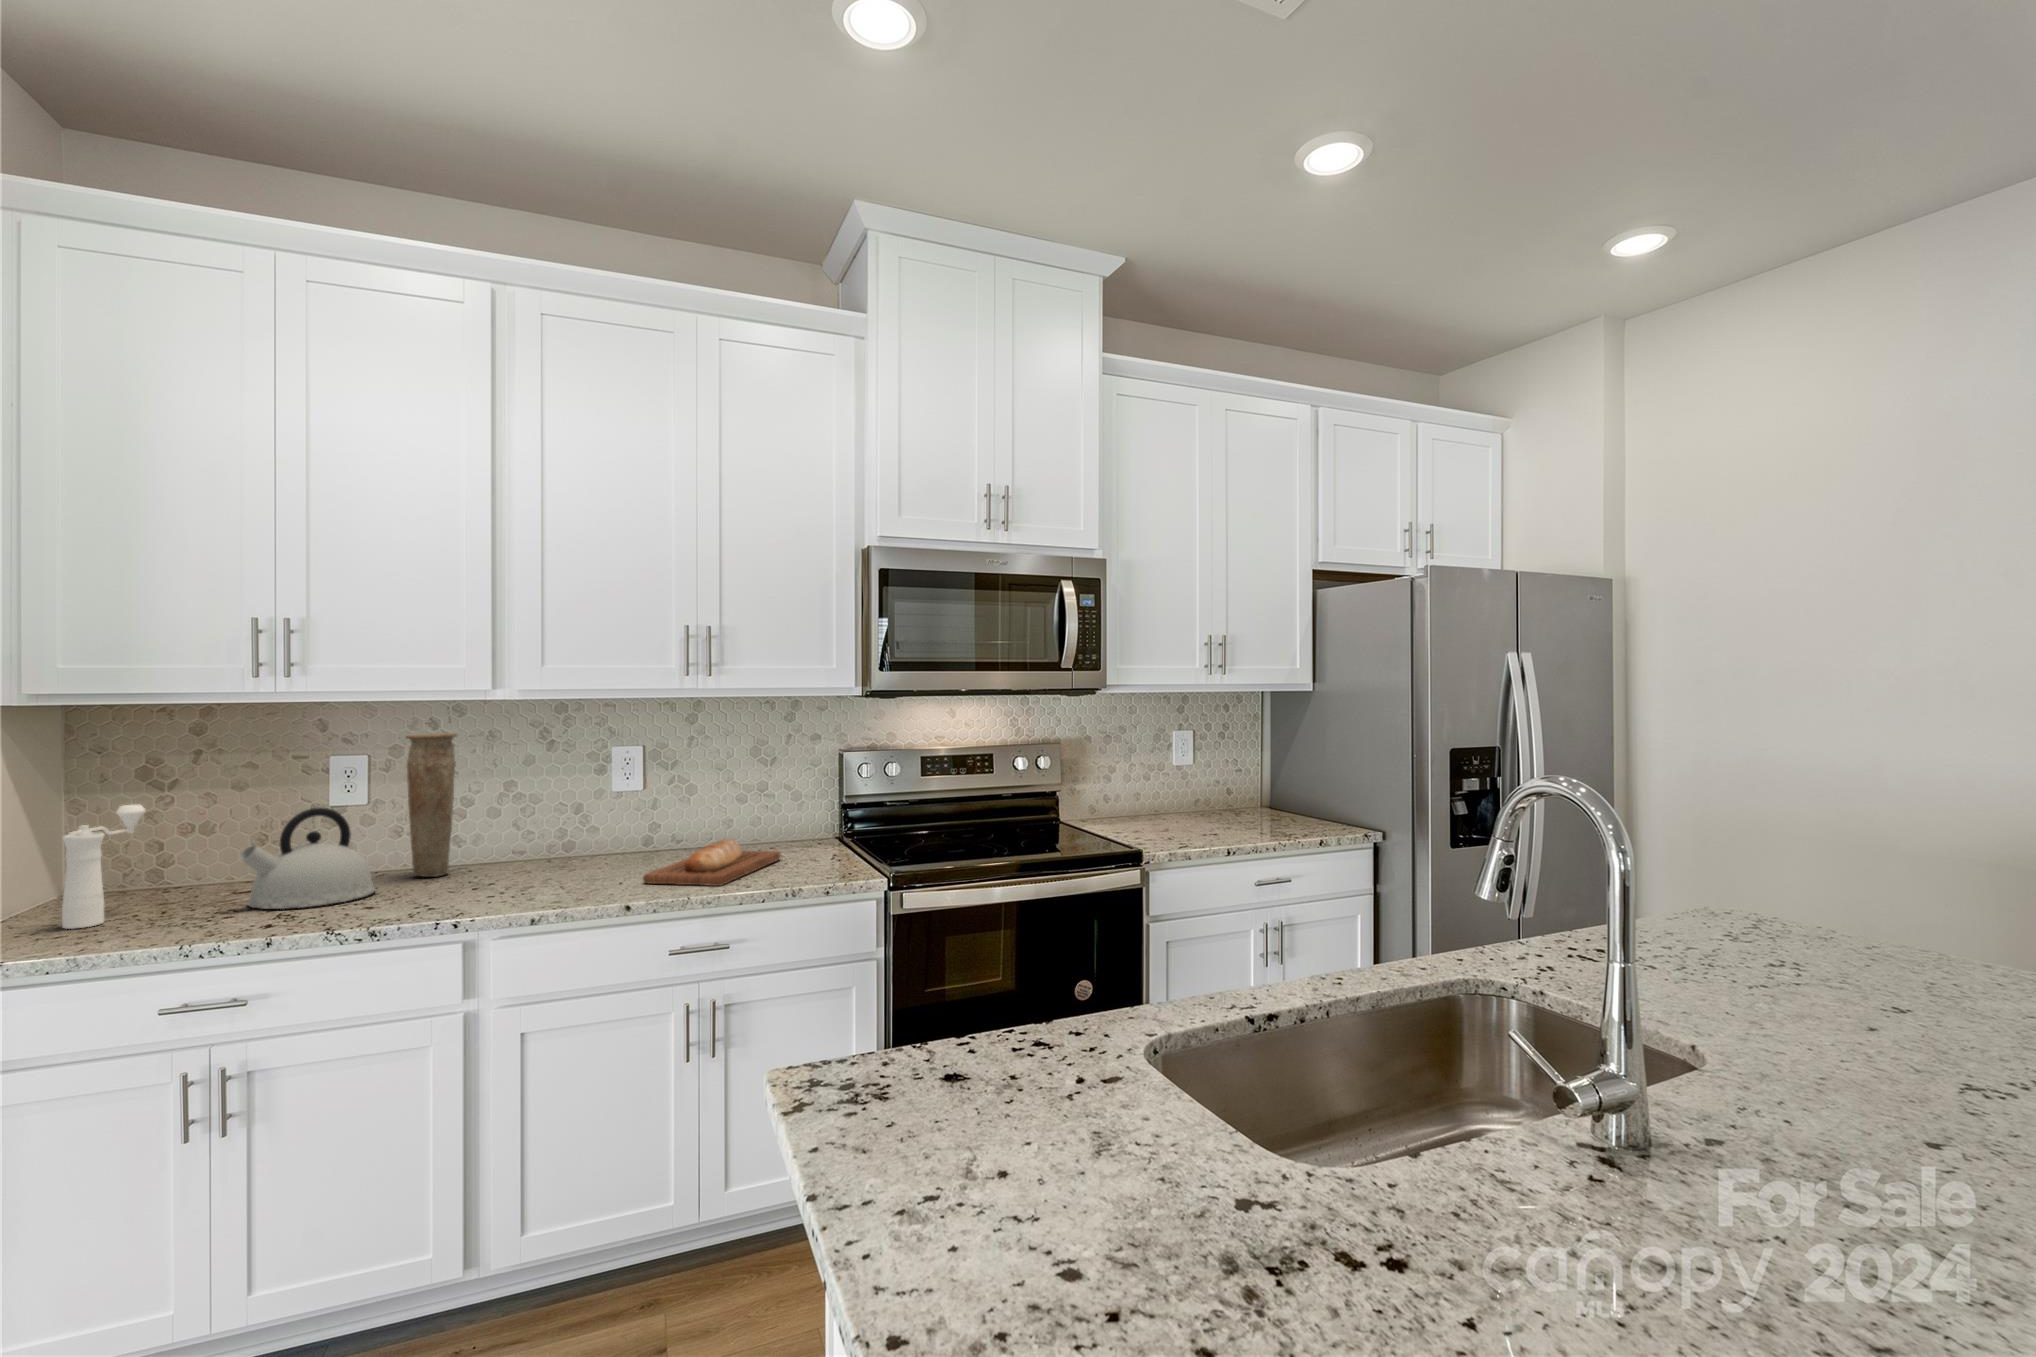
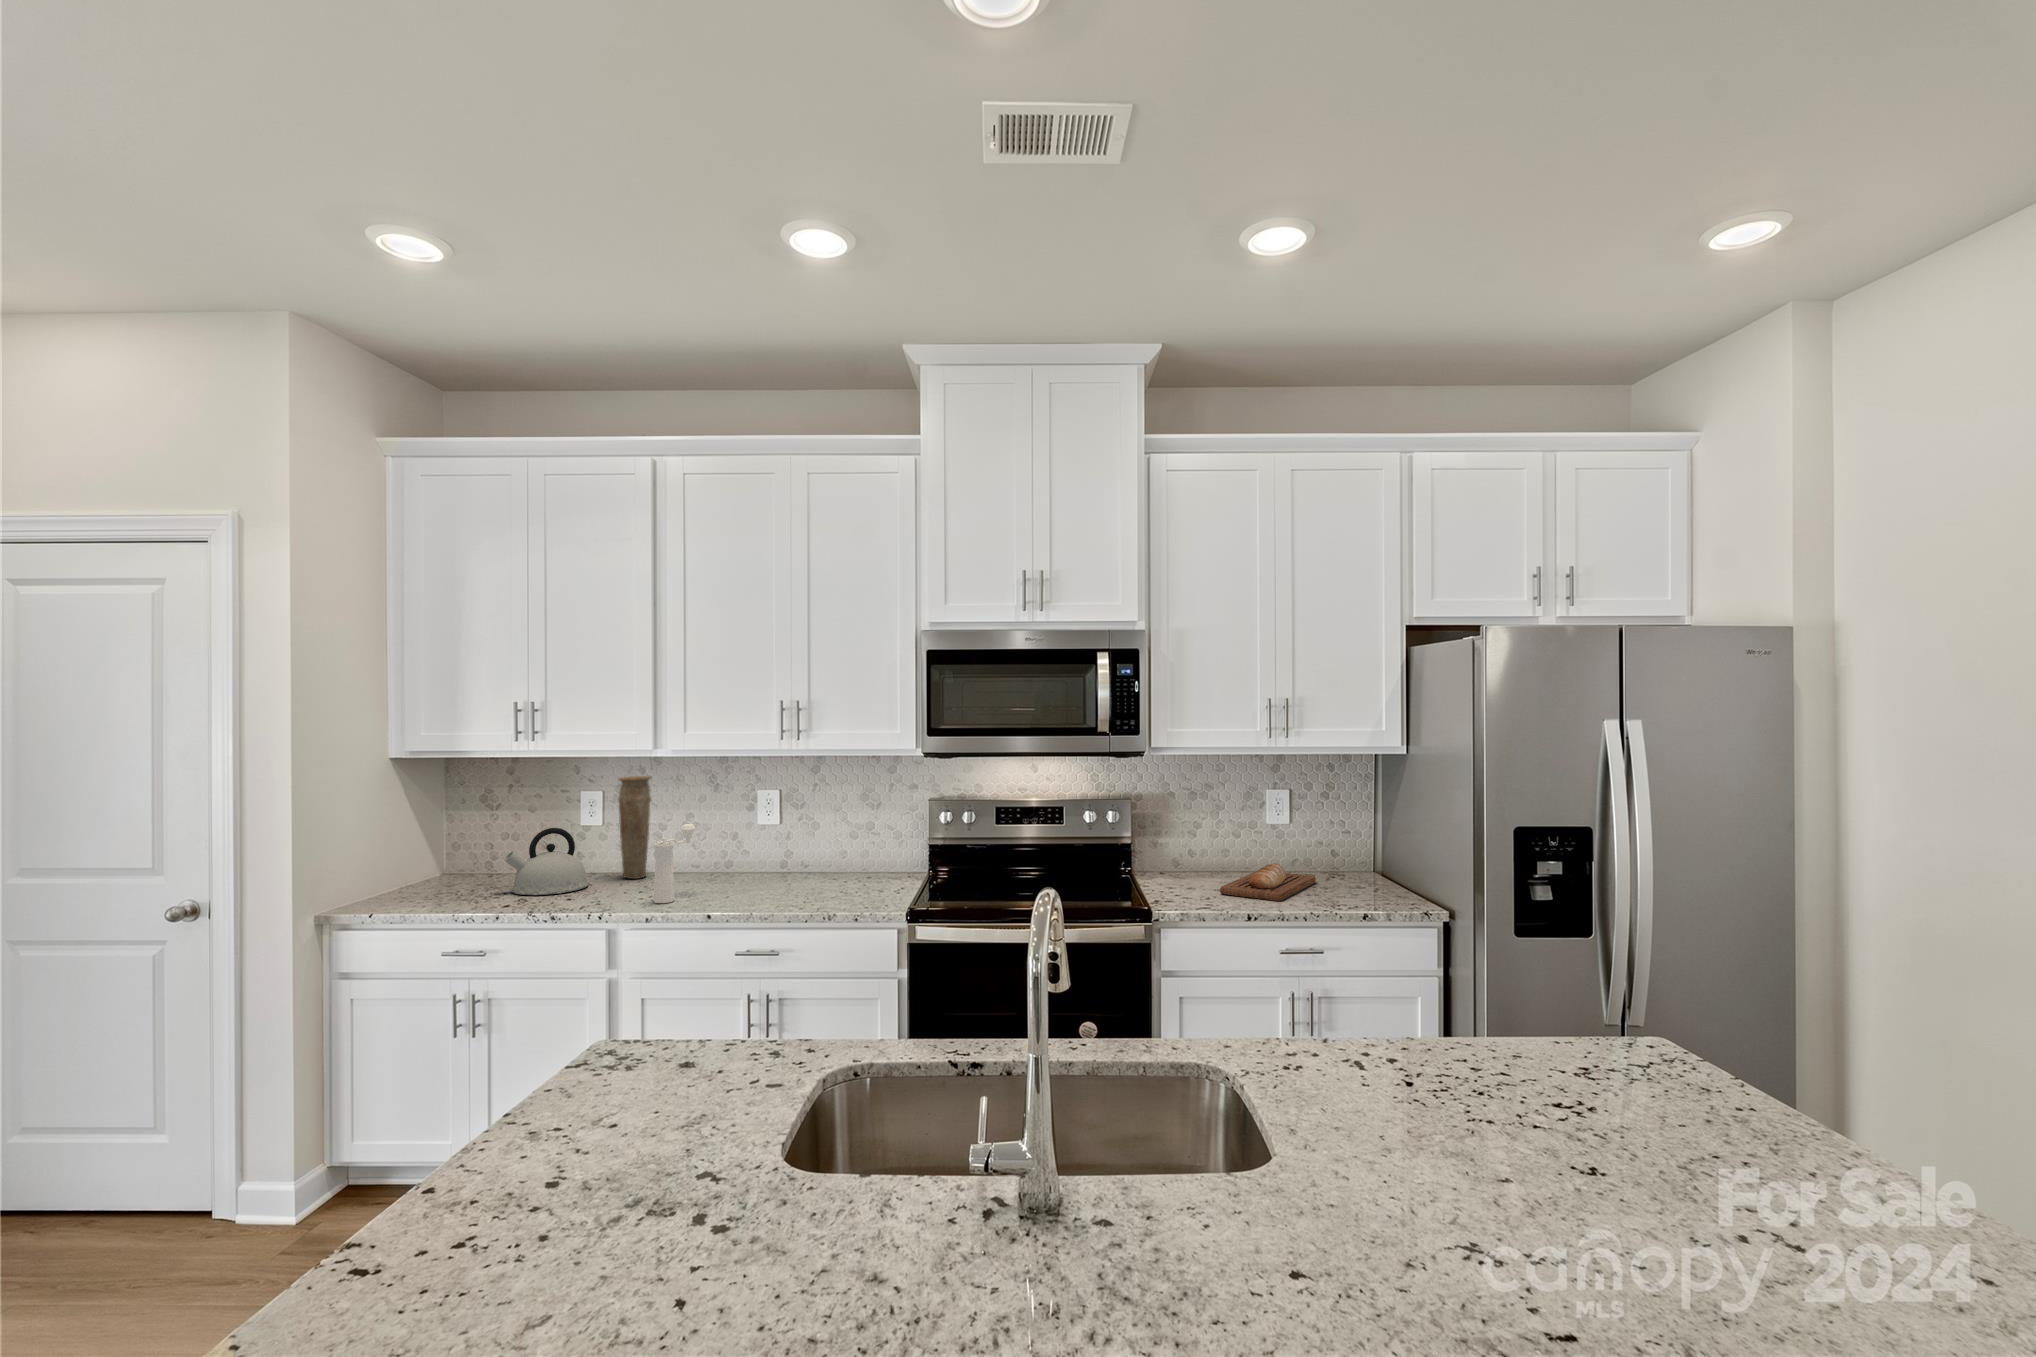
pepper mill: present [62,805,145,929] -> present [654,824,696,903]
bread loaf: present [643,839,781,886] -> present [1220,864,1316,901]

